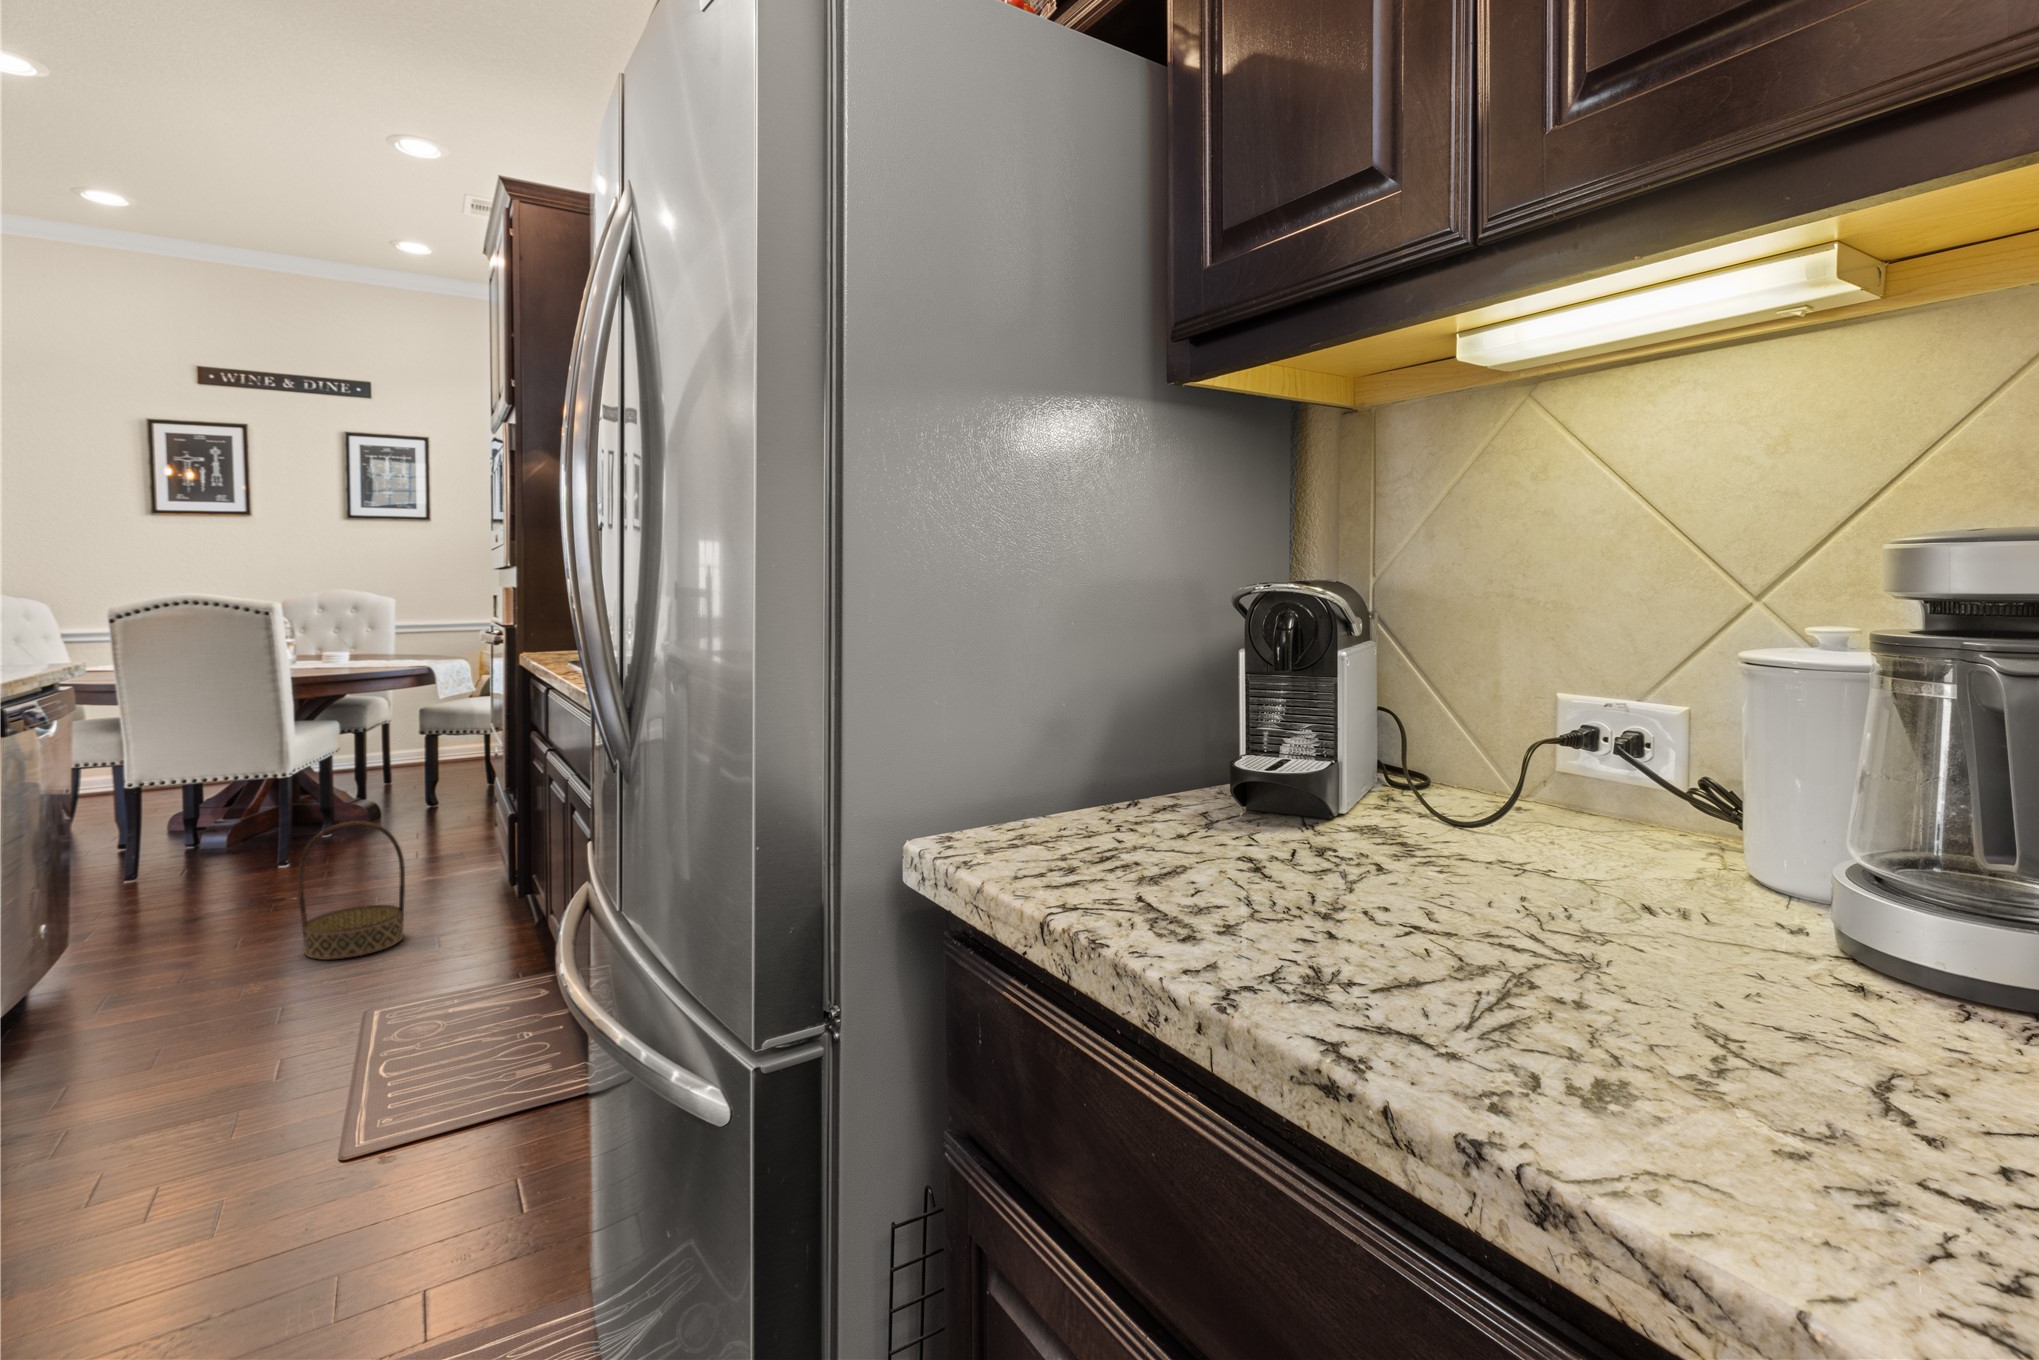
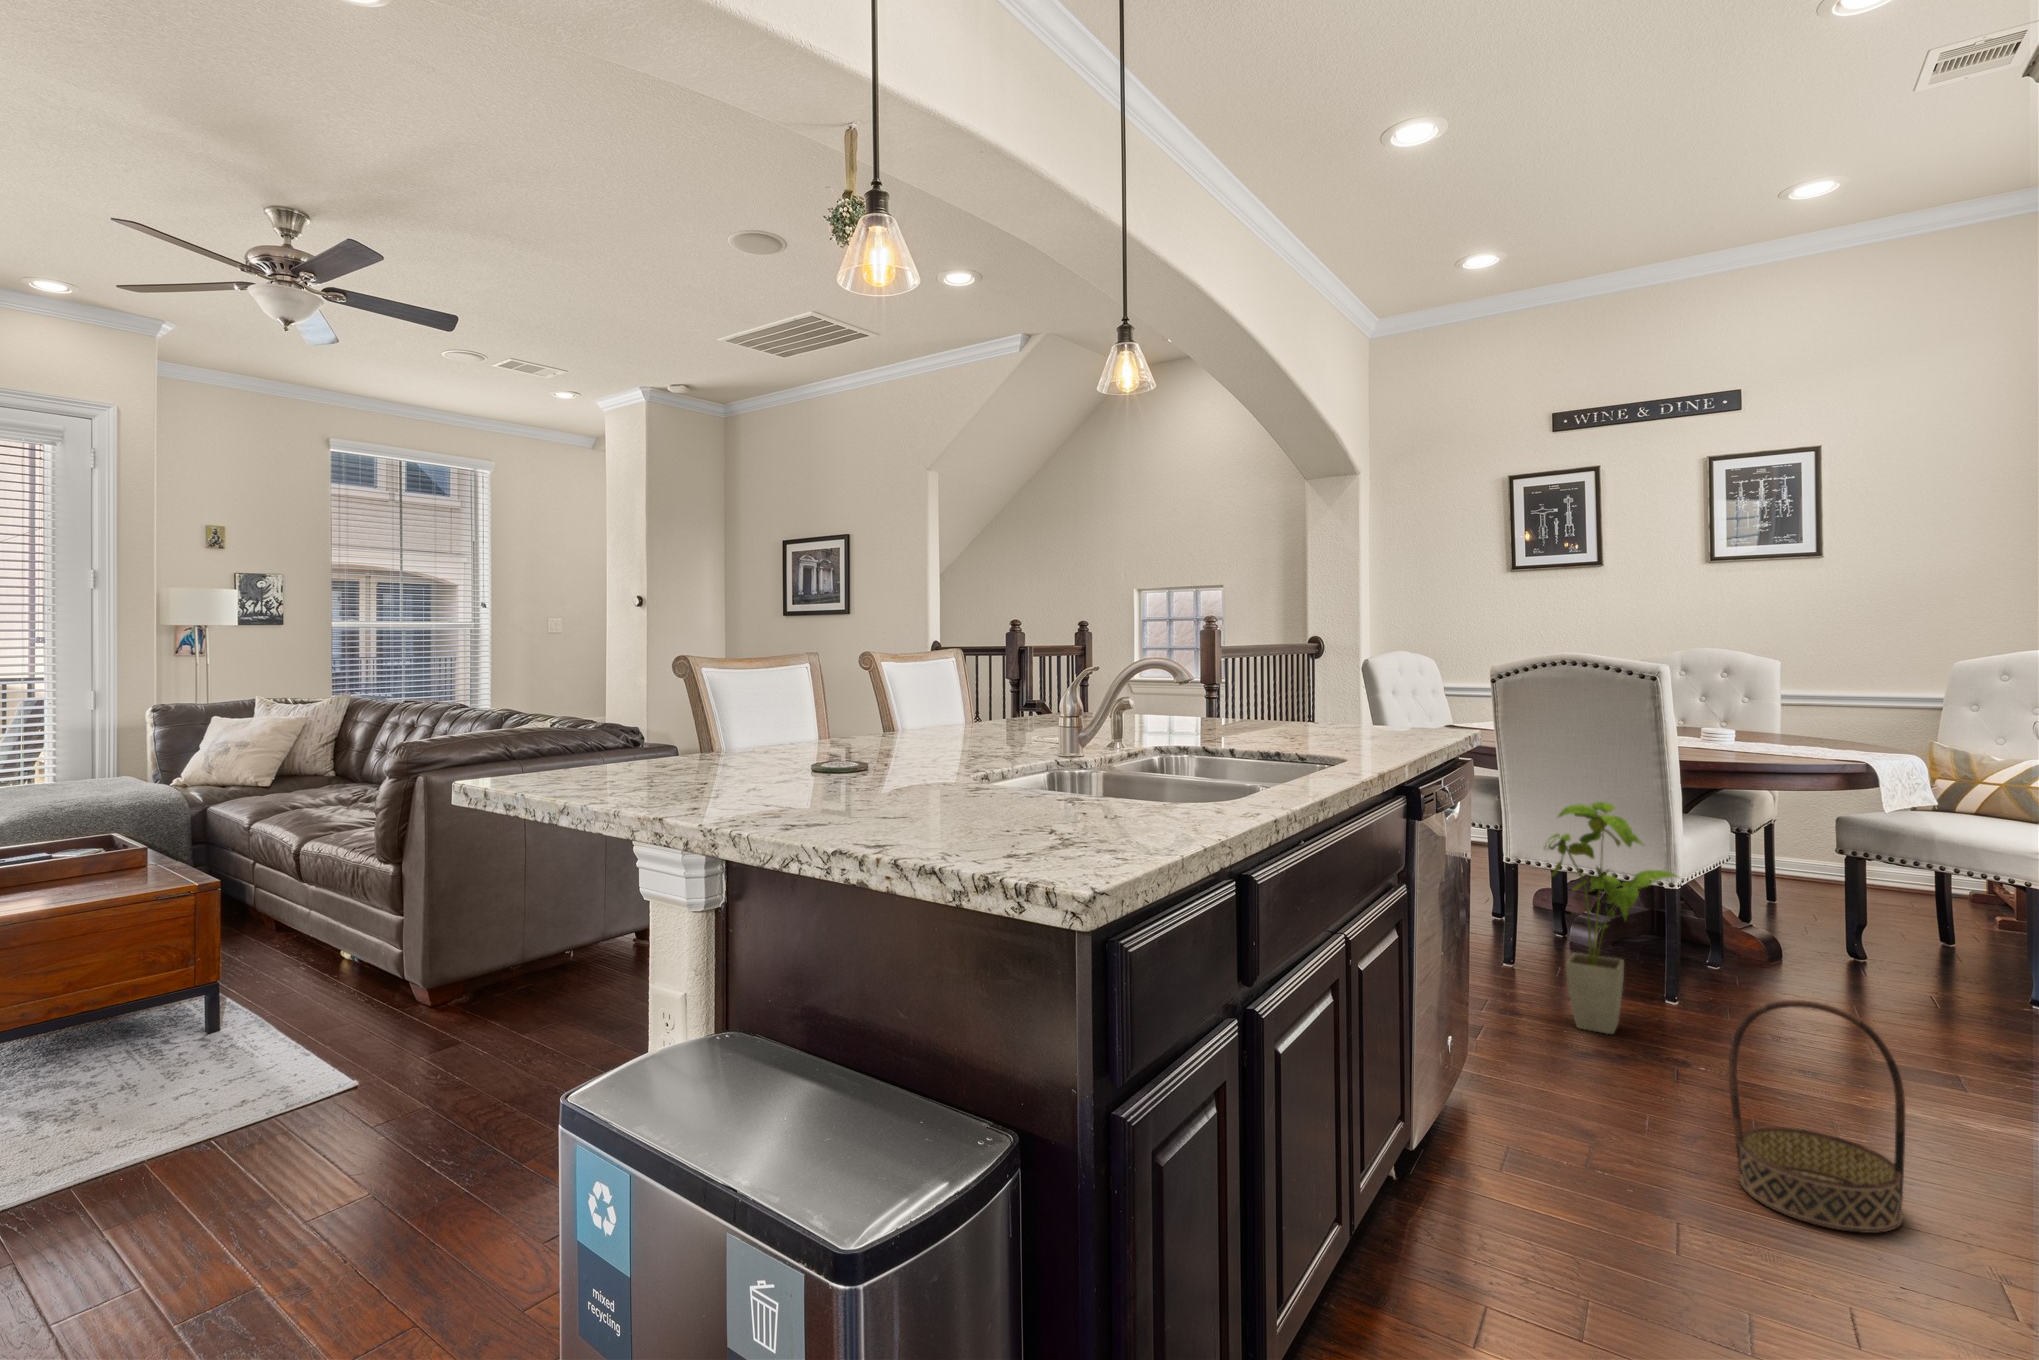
house plant: none [165,715,292,902] -> present [1548,801,1678,1034]

